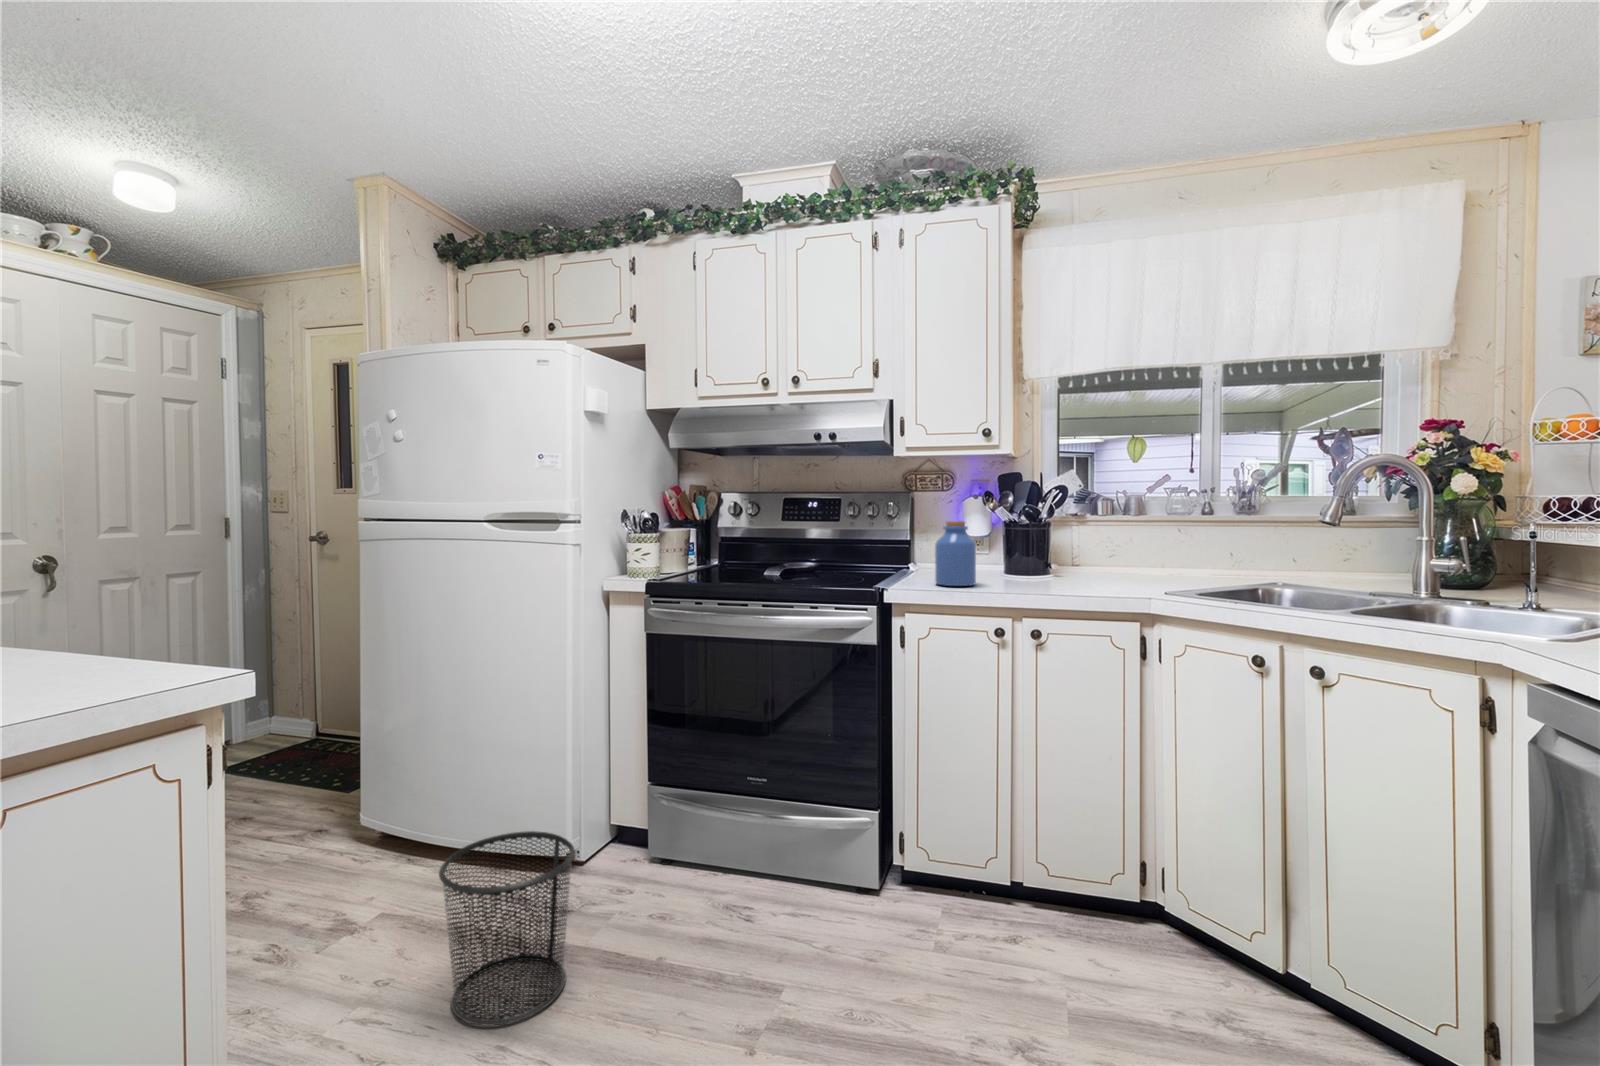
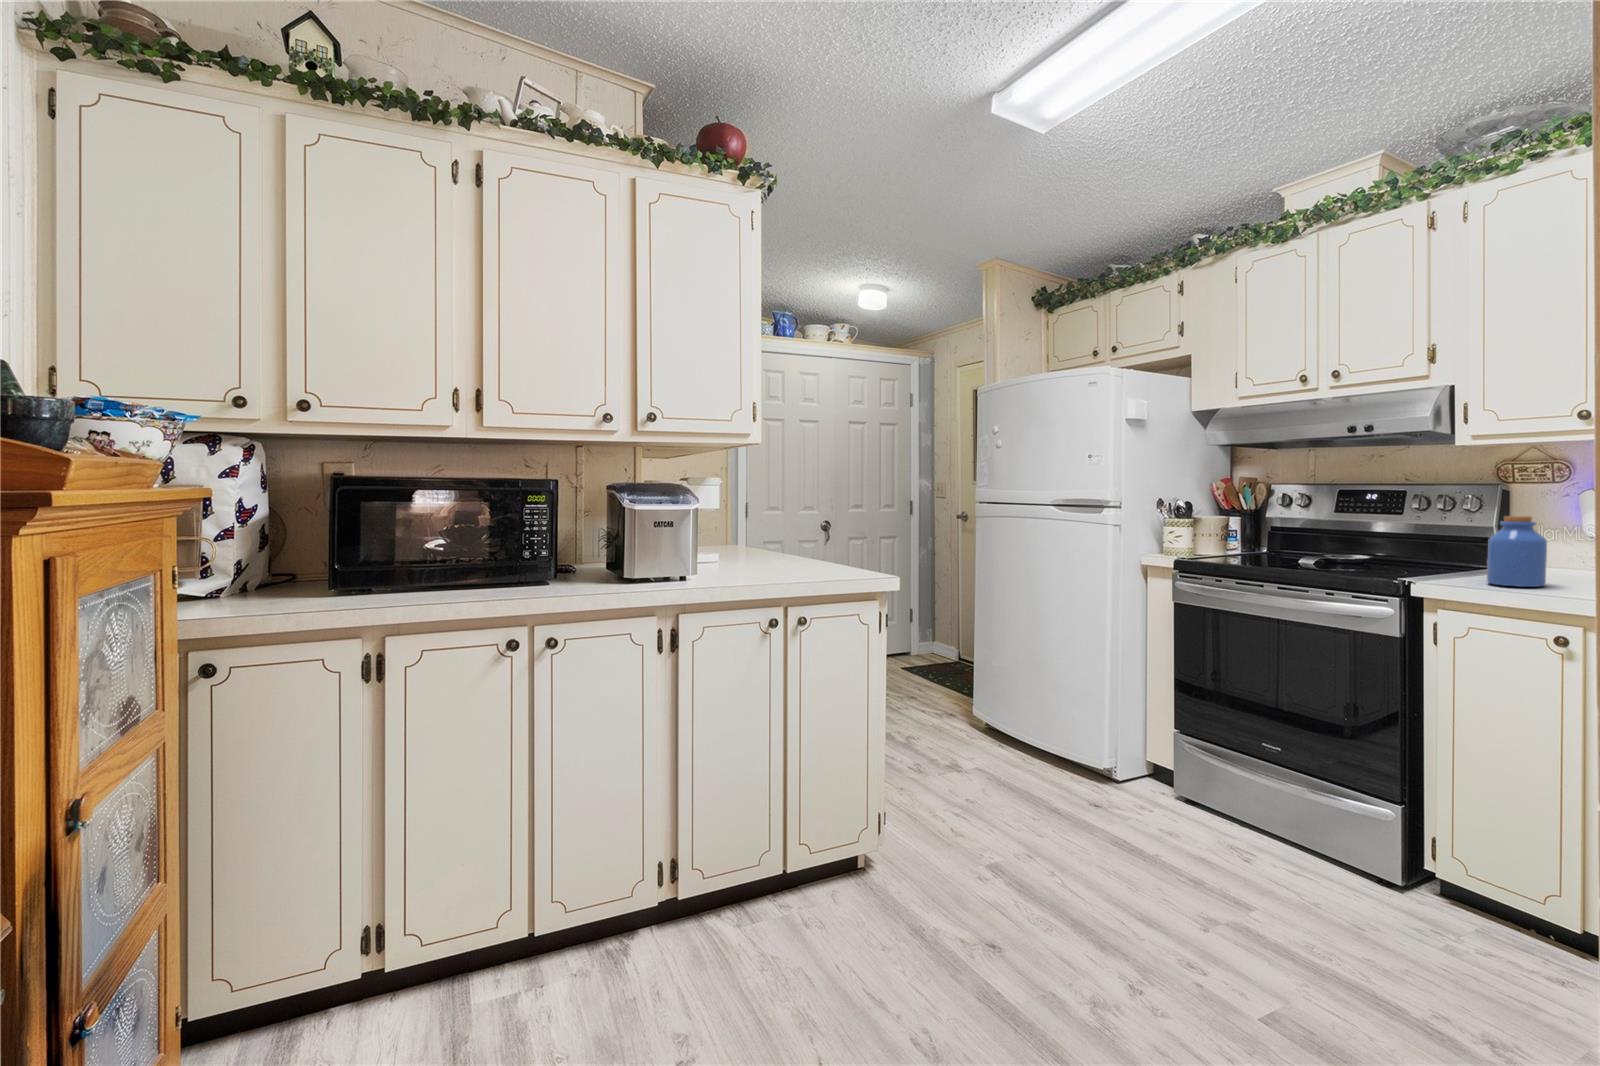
trash can: present [439,831,575,1026] -> none [1001,727,1089,841]

